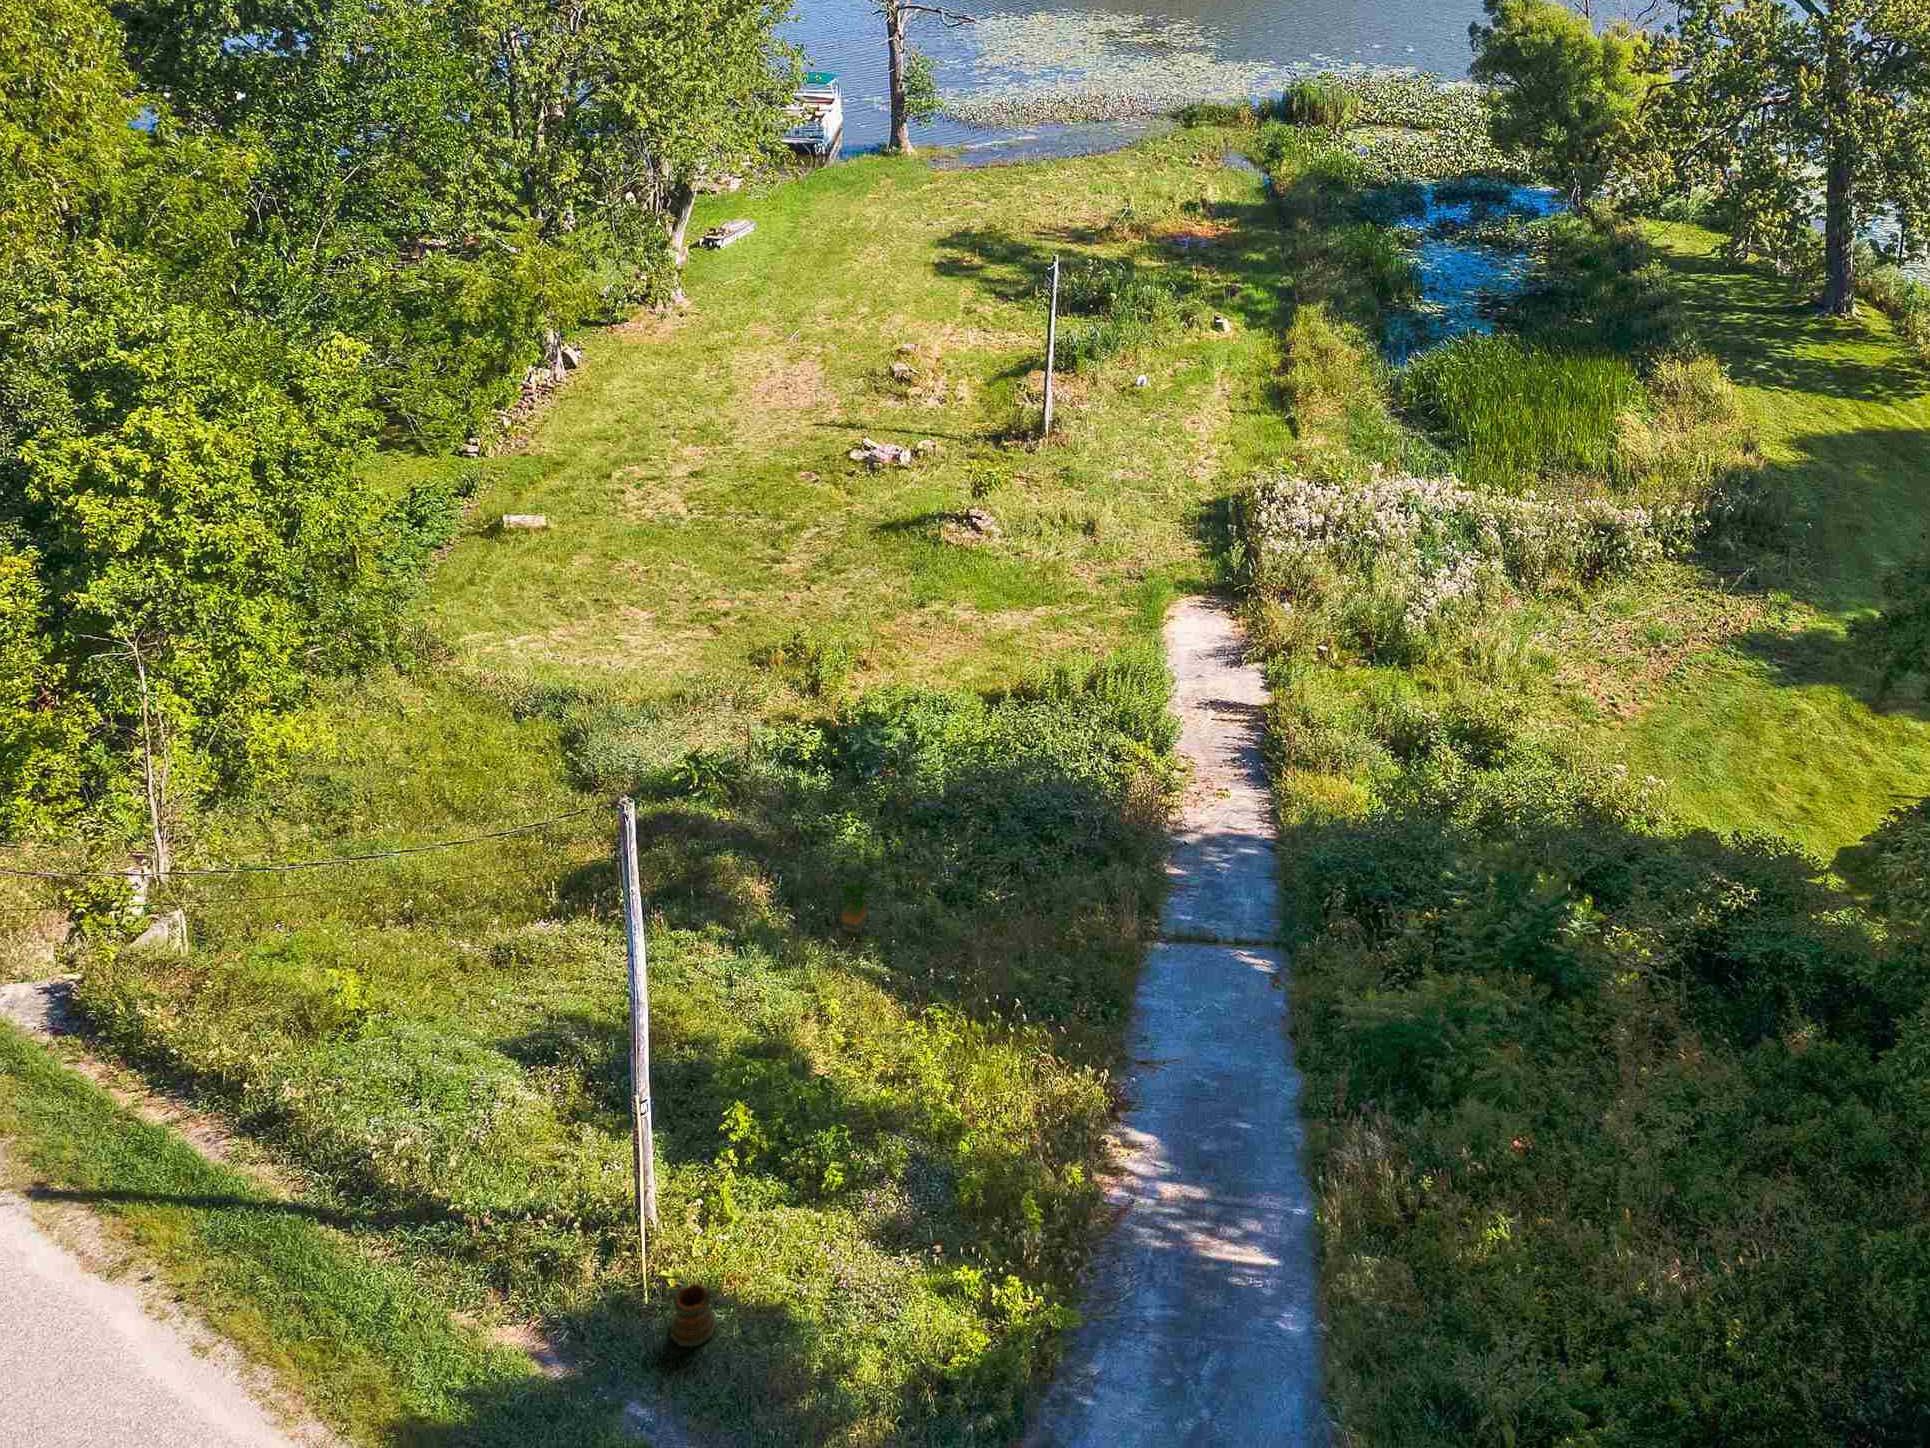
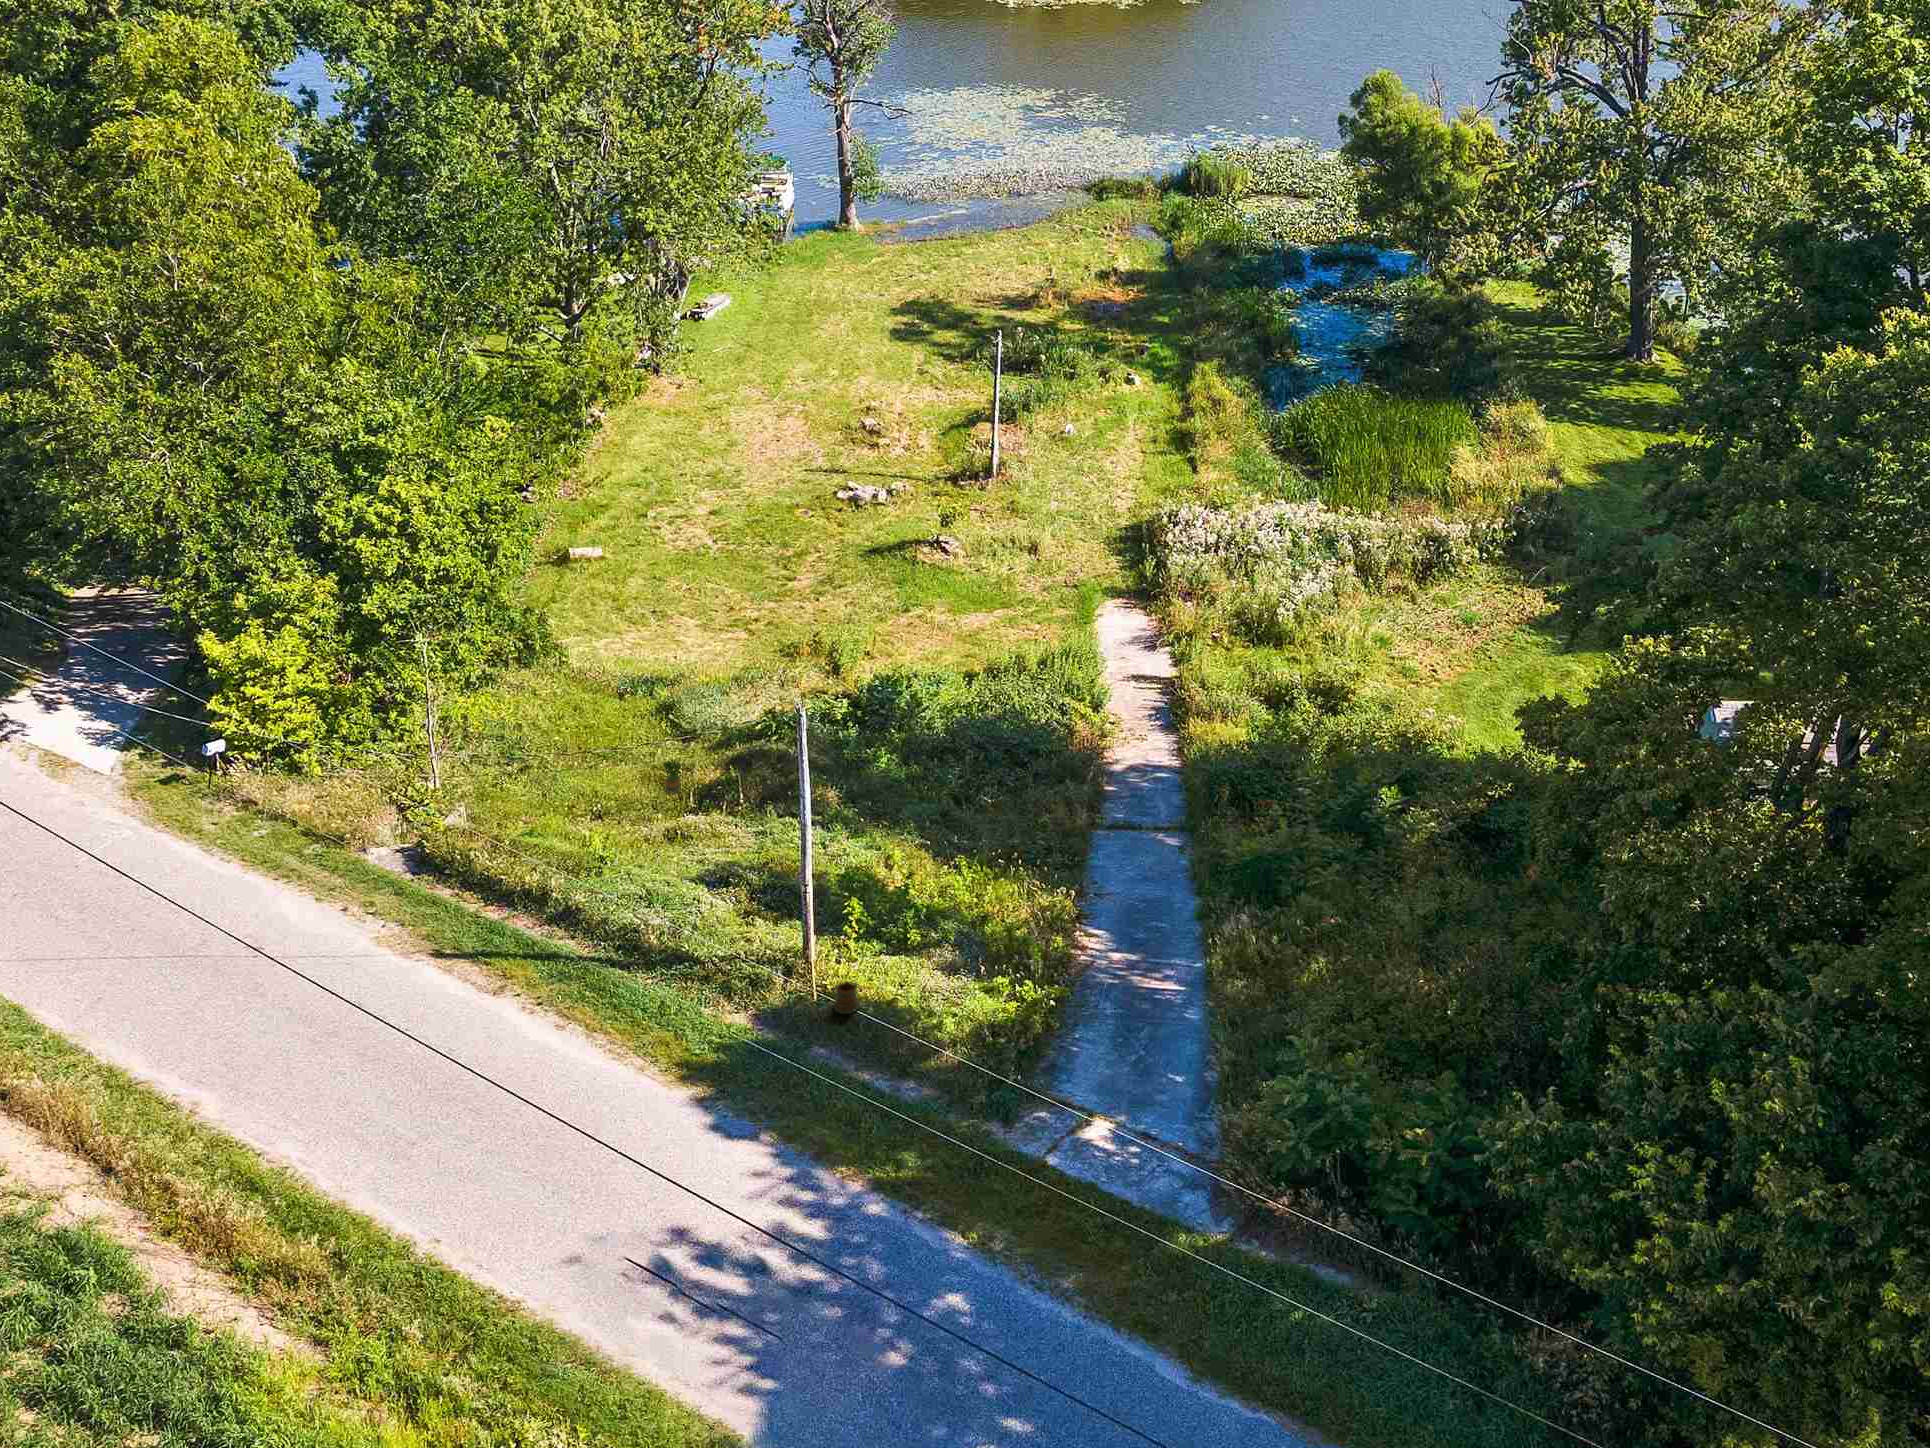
potted tree: present [841,882,870,933] -> present [663,761,682,794]

